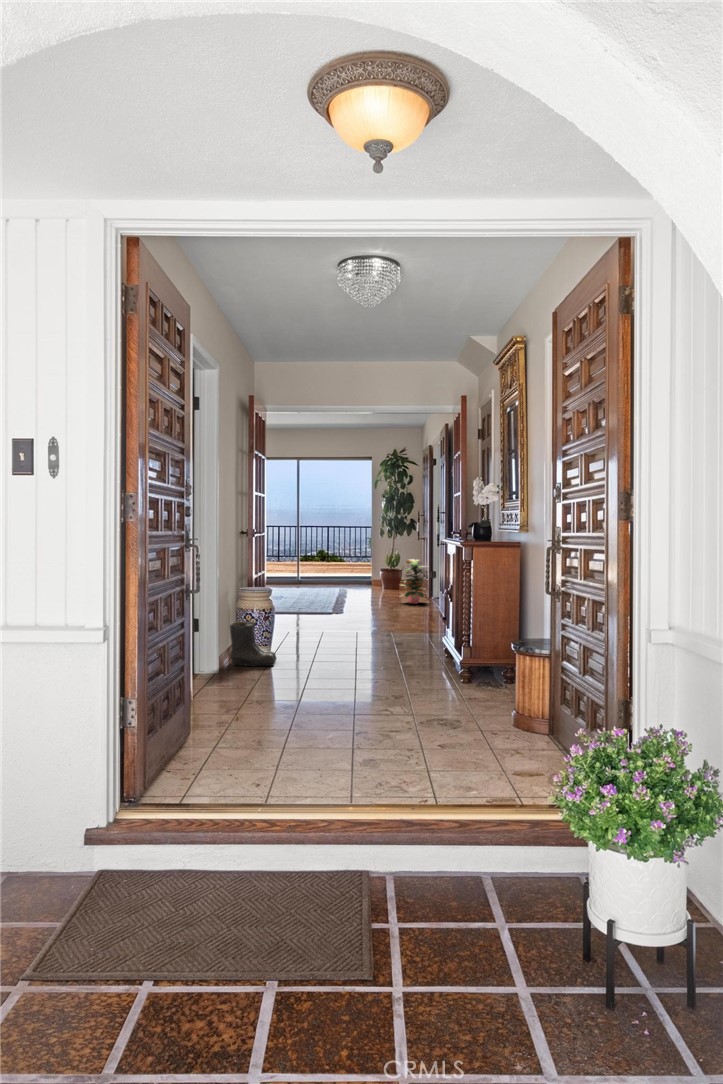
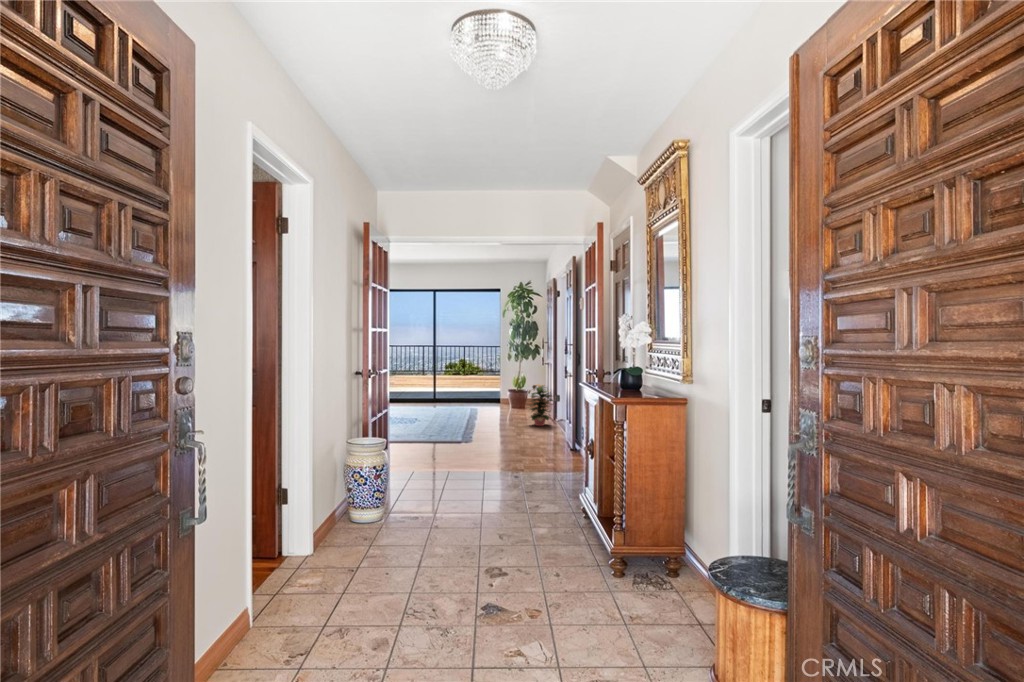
boots: present [230,622,277,666] -> none [328,483,387,542]

